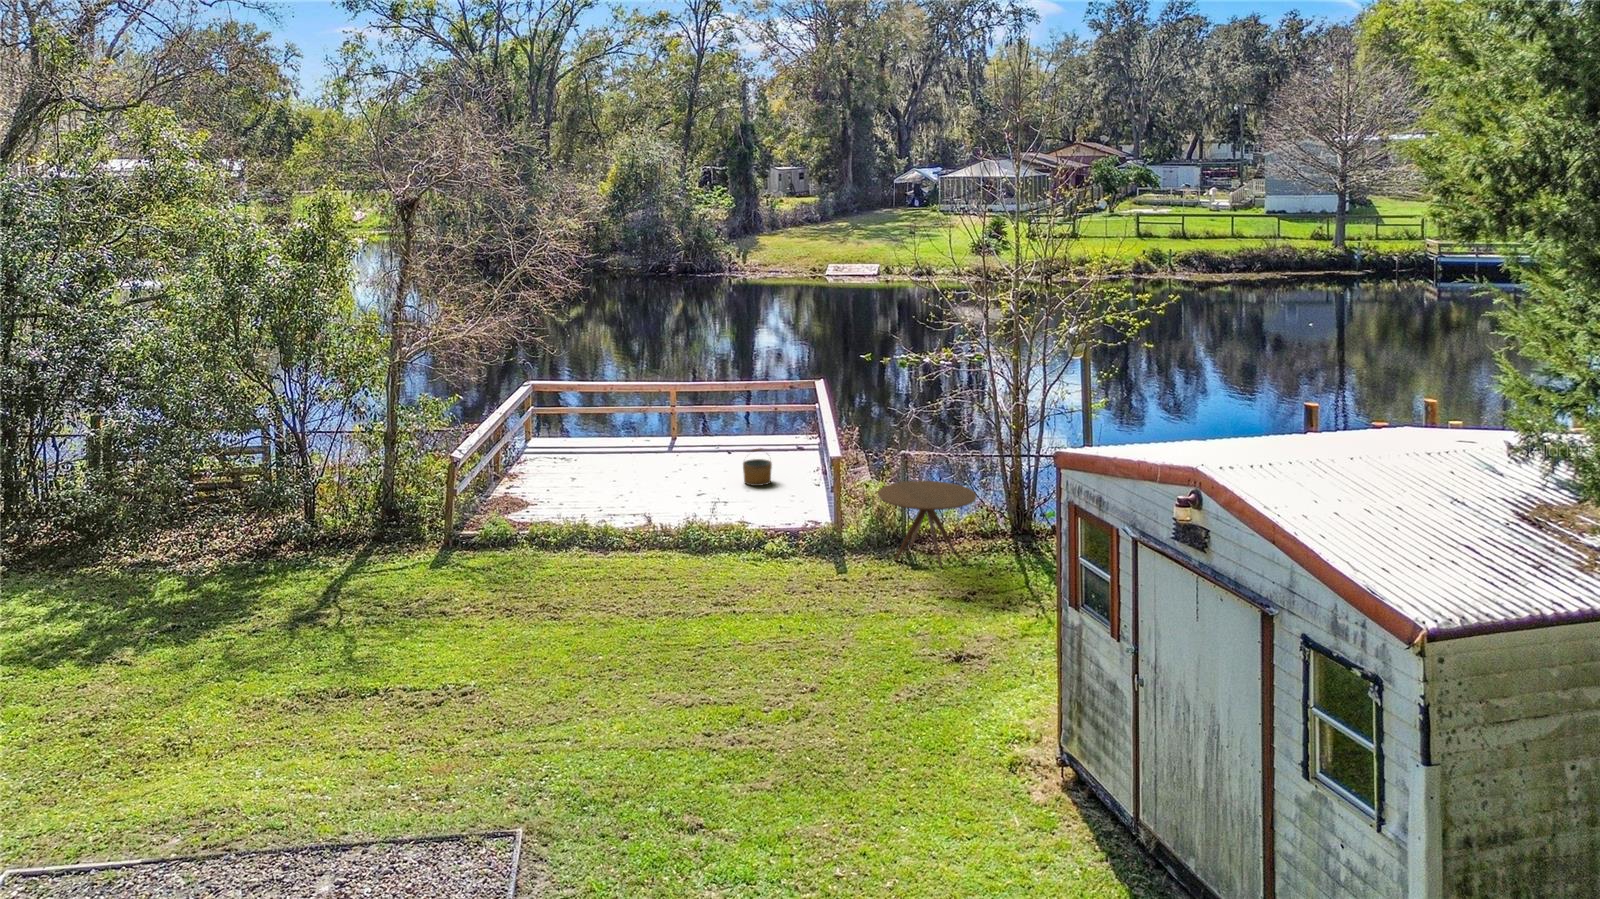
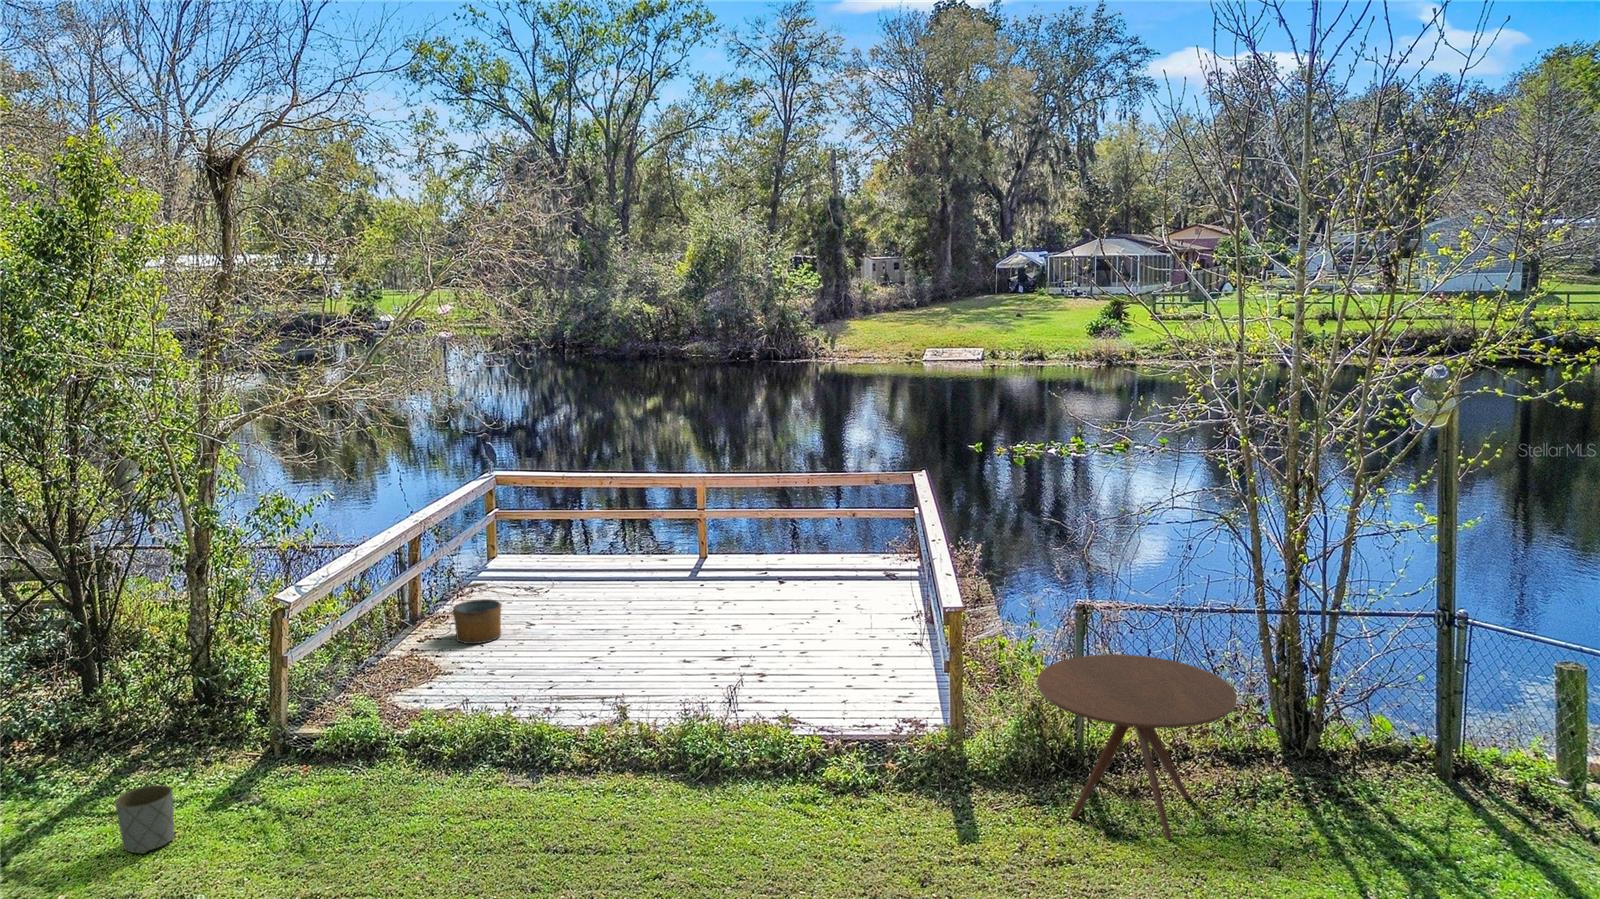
bucket: present [743,448,772,486] -> present [453,583,502,644]
planter: none [397,552,426,585] -> present [115,785,174,854]

